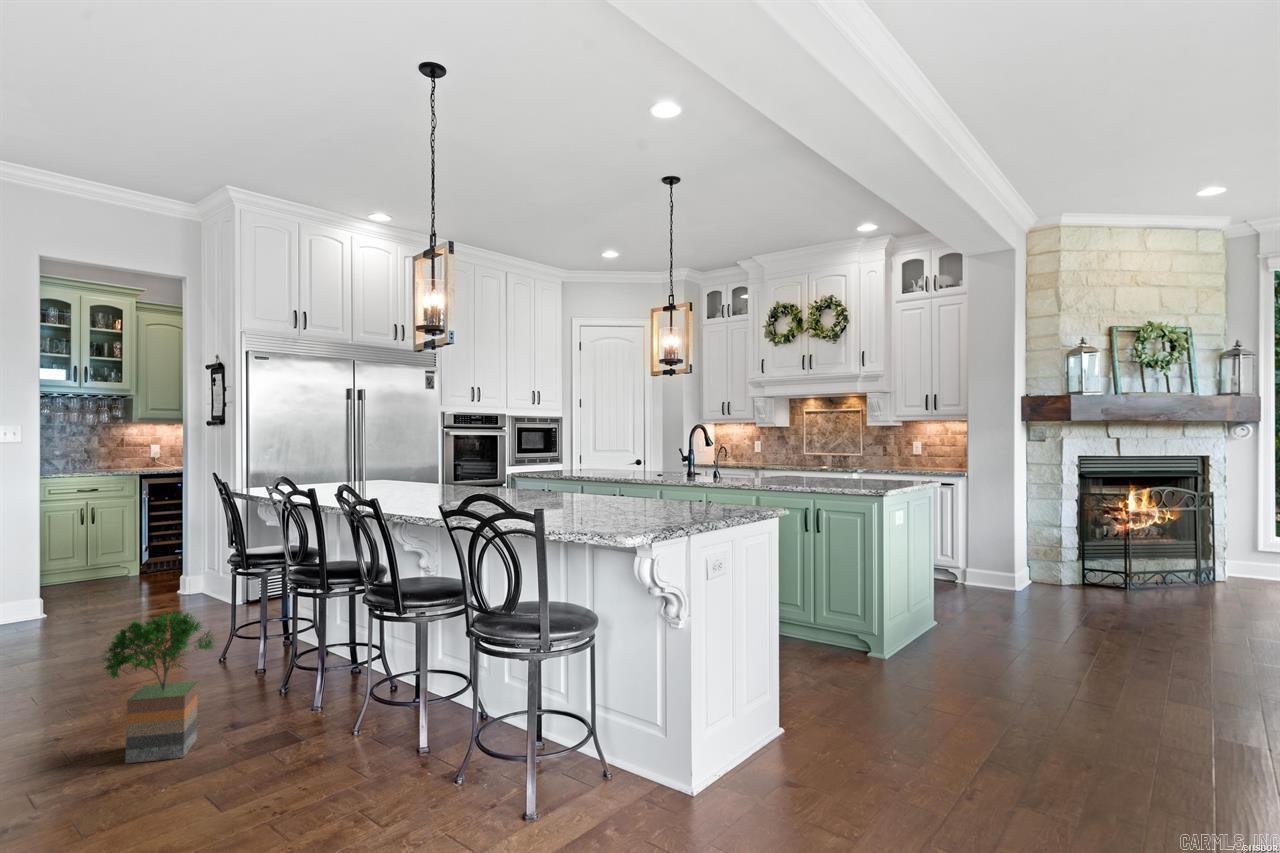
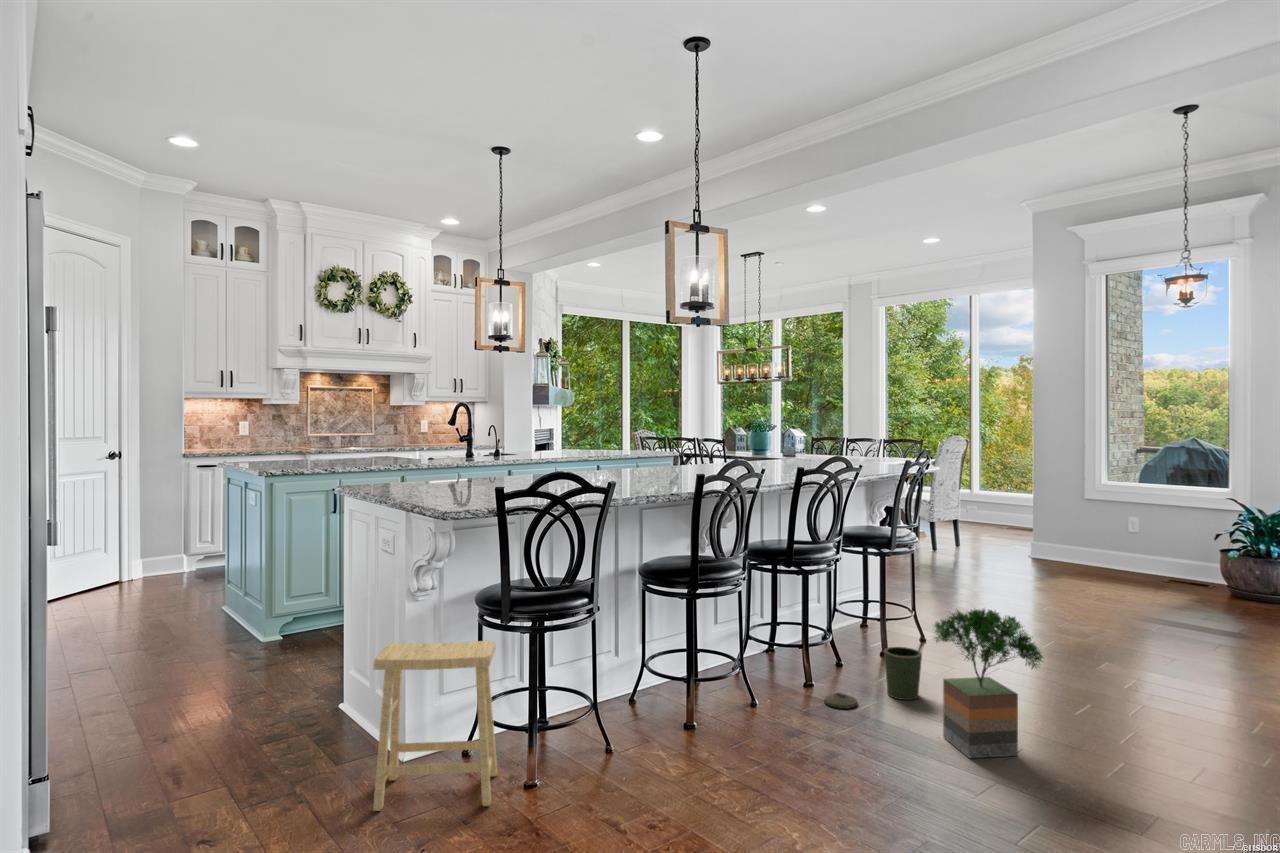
footstool: none [209,553,265,642] -> present [373,641,497,811]
trash can: none [294,678,341,737] -> present [824,647,922,709]

